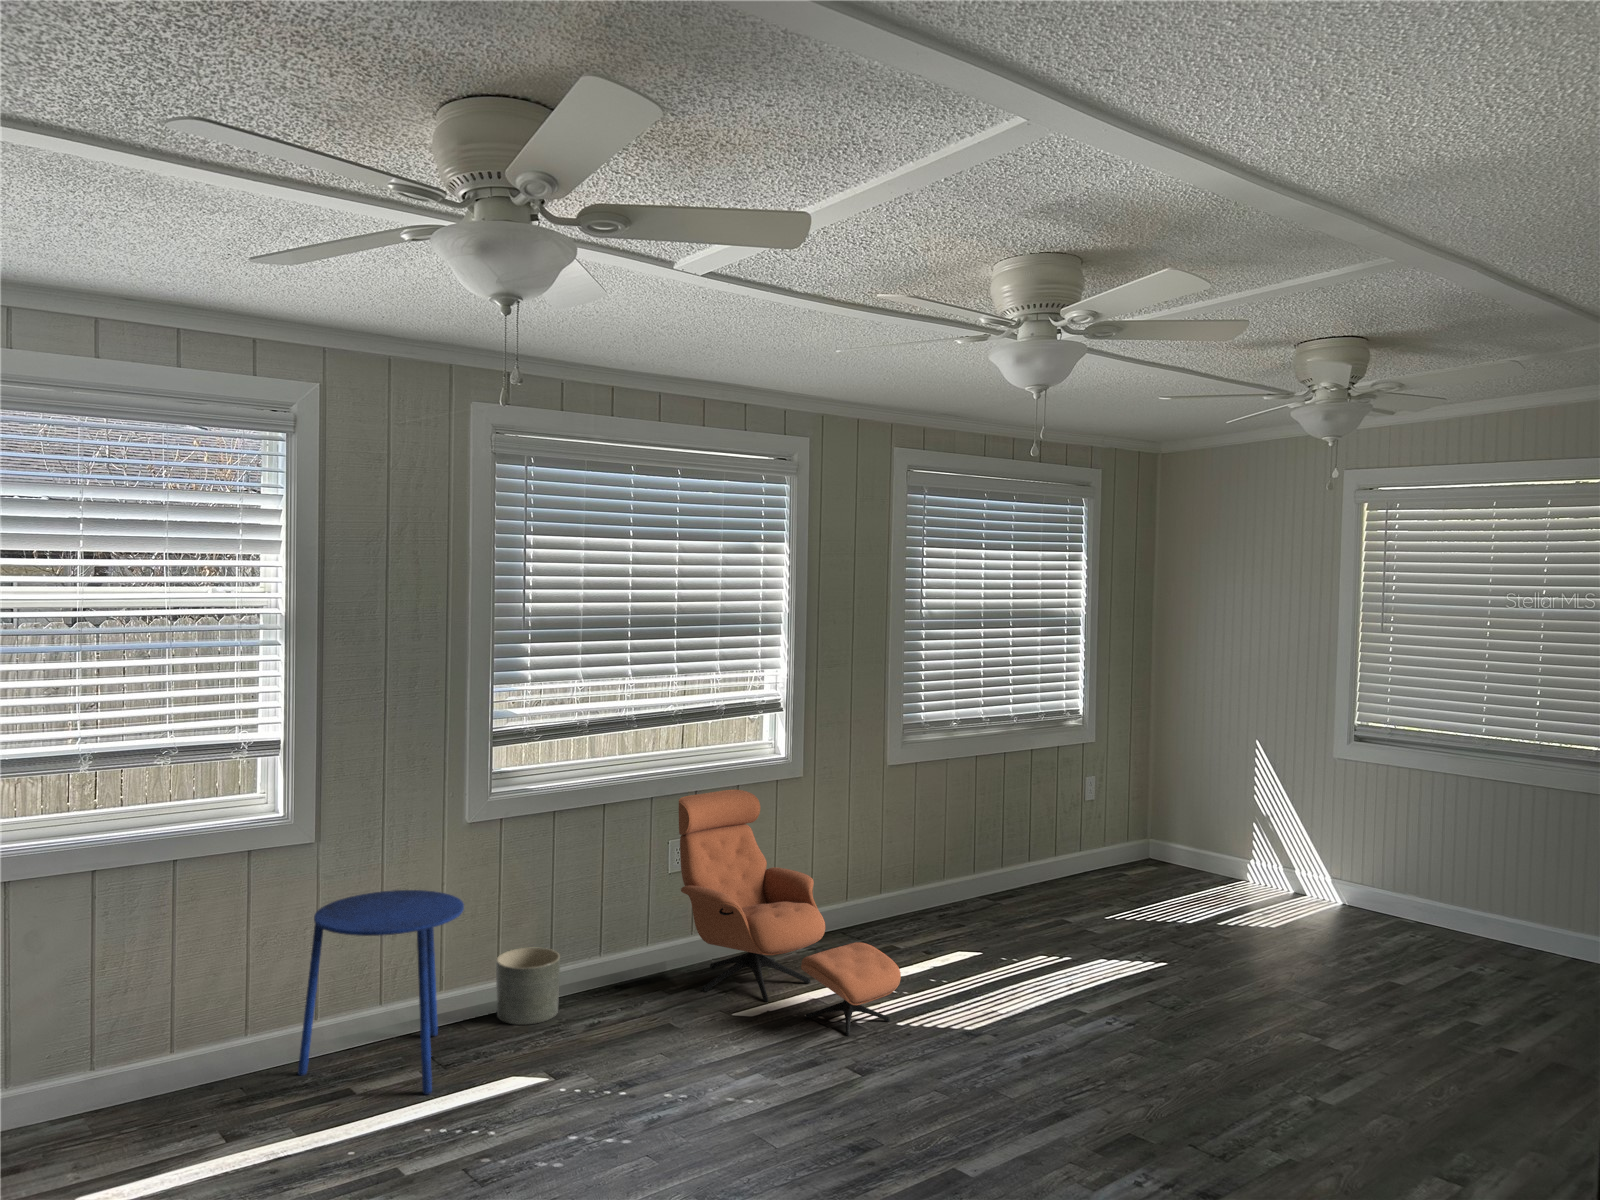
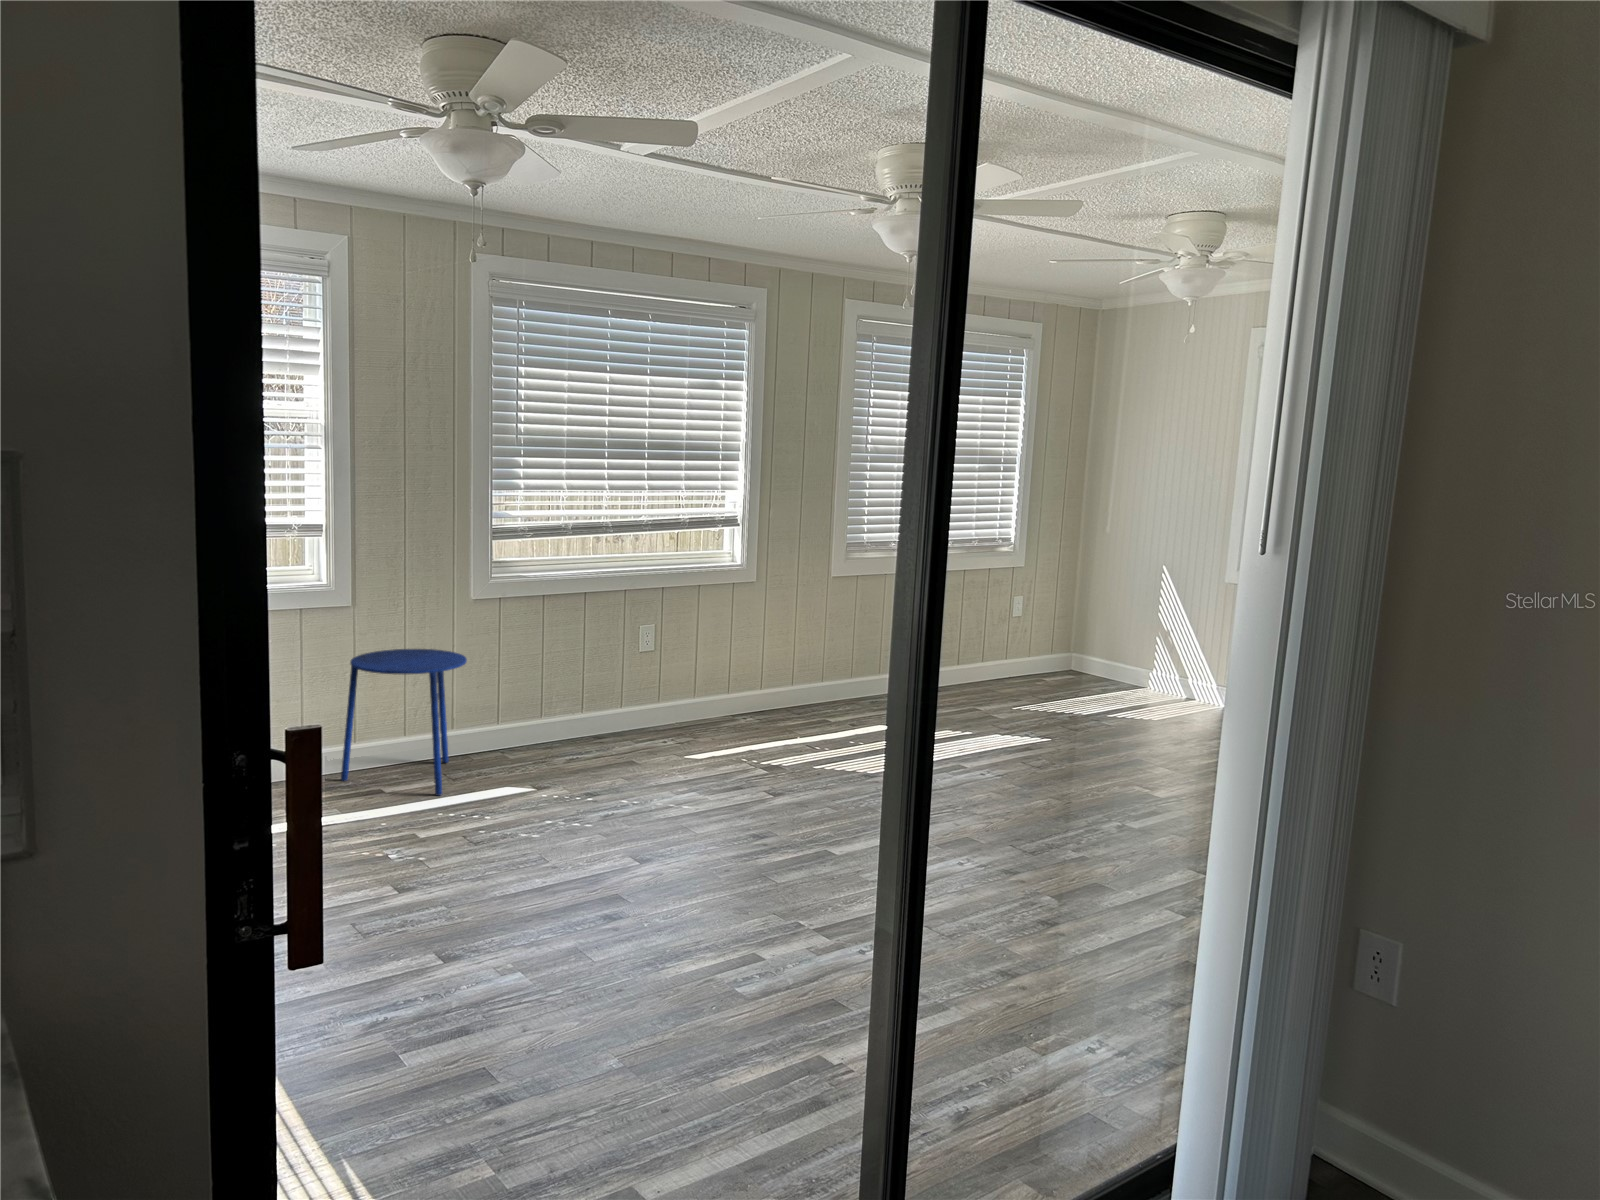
lounge chair: present [679,790,901,1036] -> none [647,589,818,777]
planter: present [496,947,560,1025] -> none [495,703,546,759]

